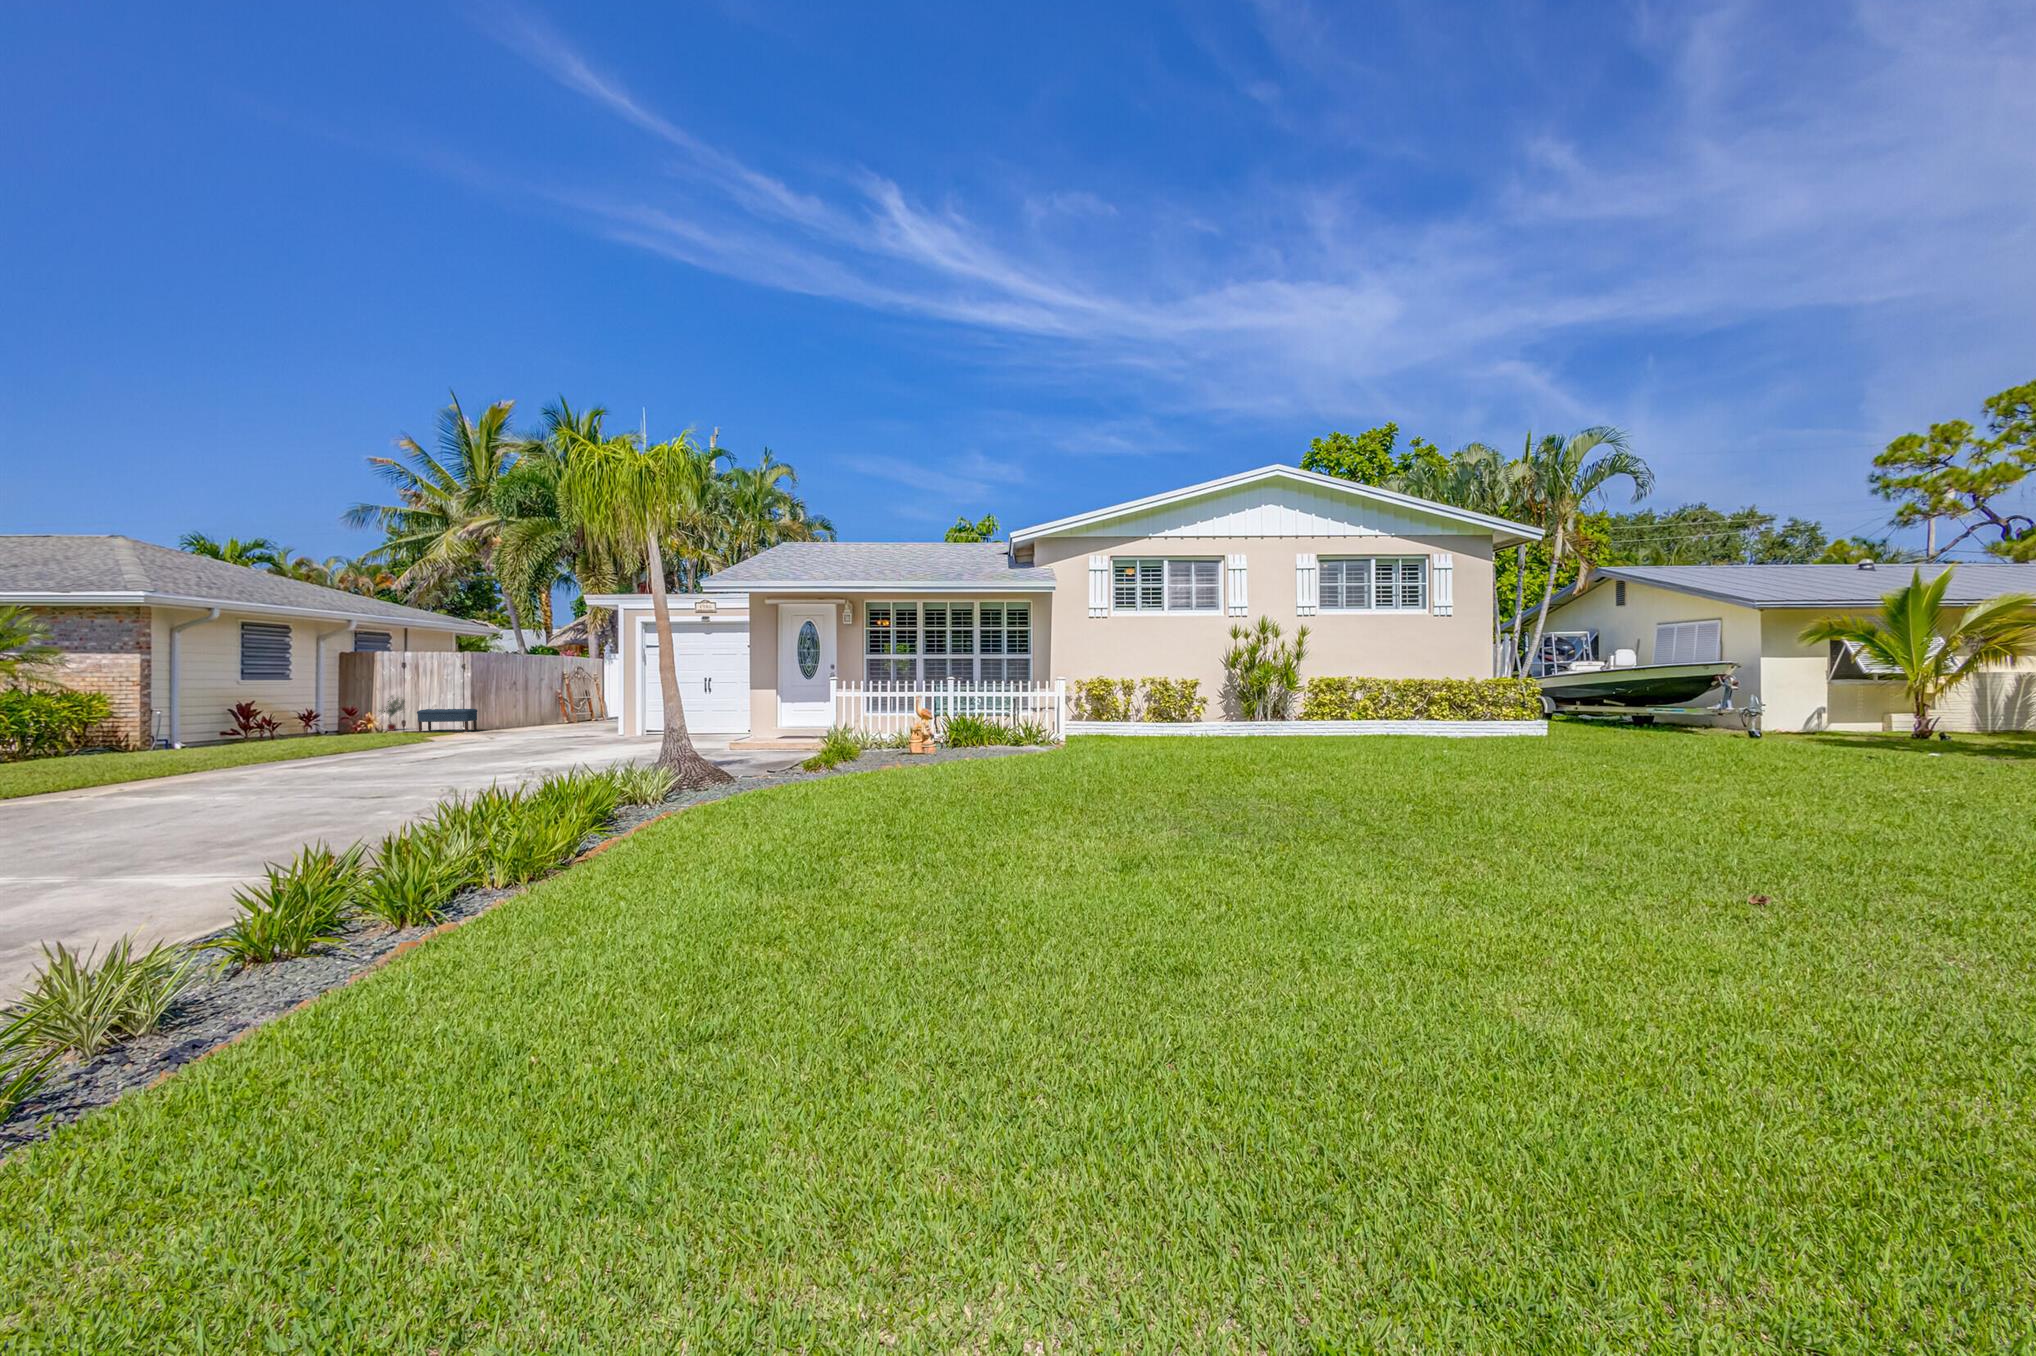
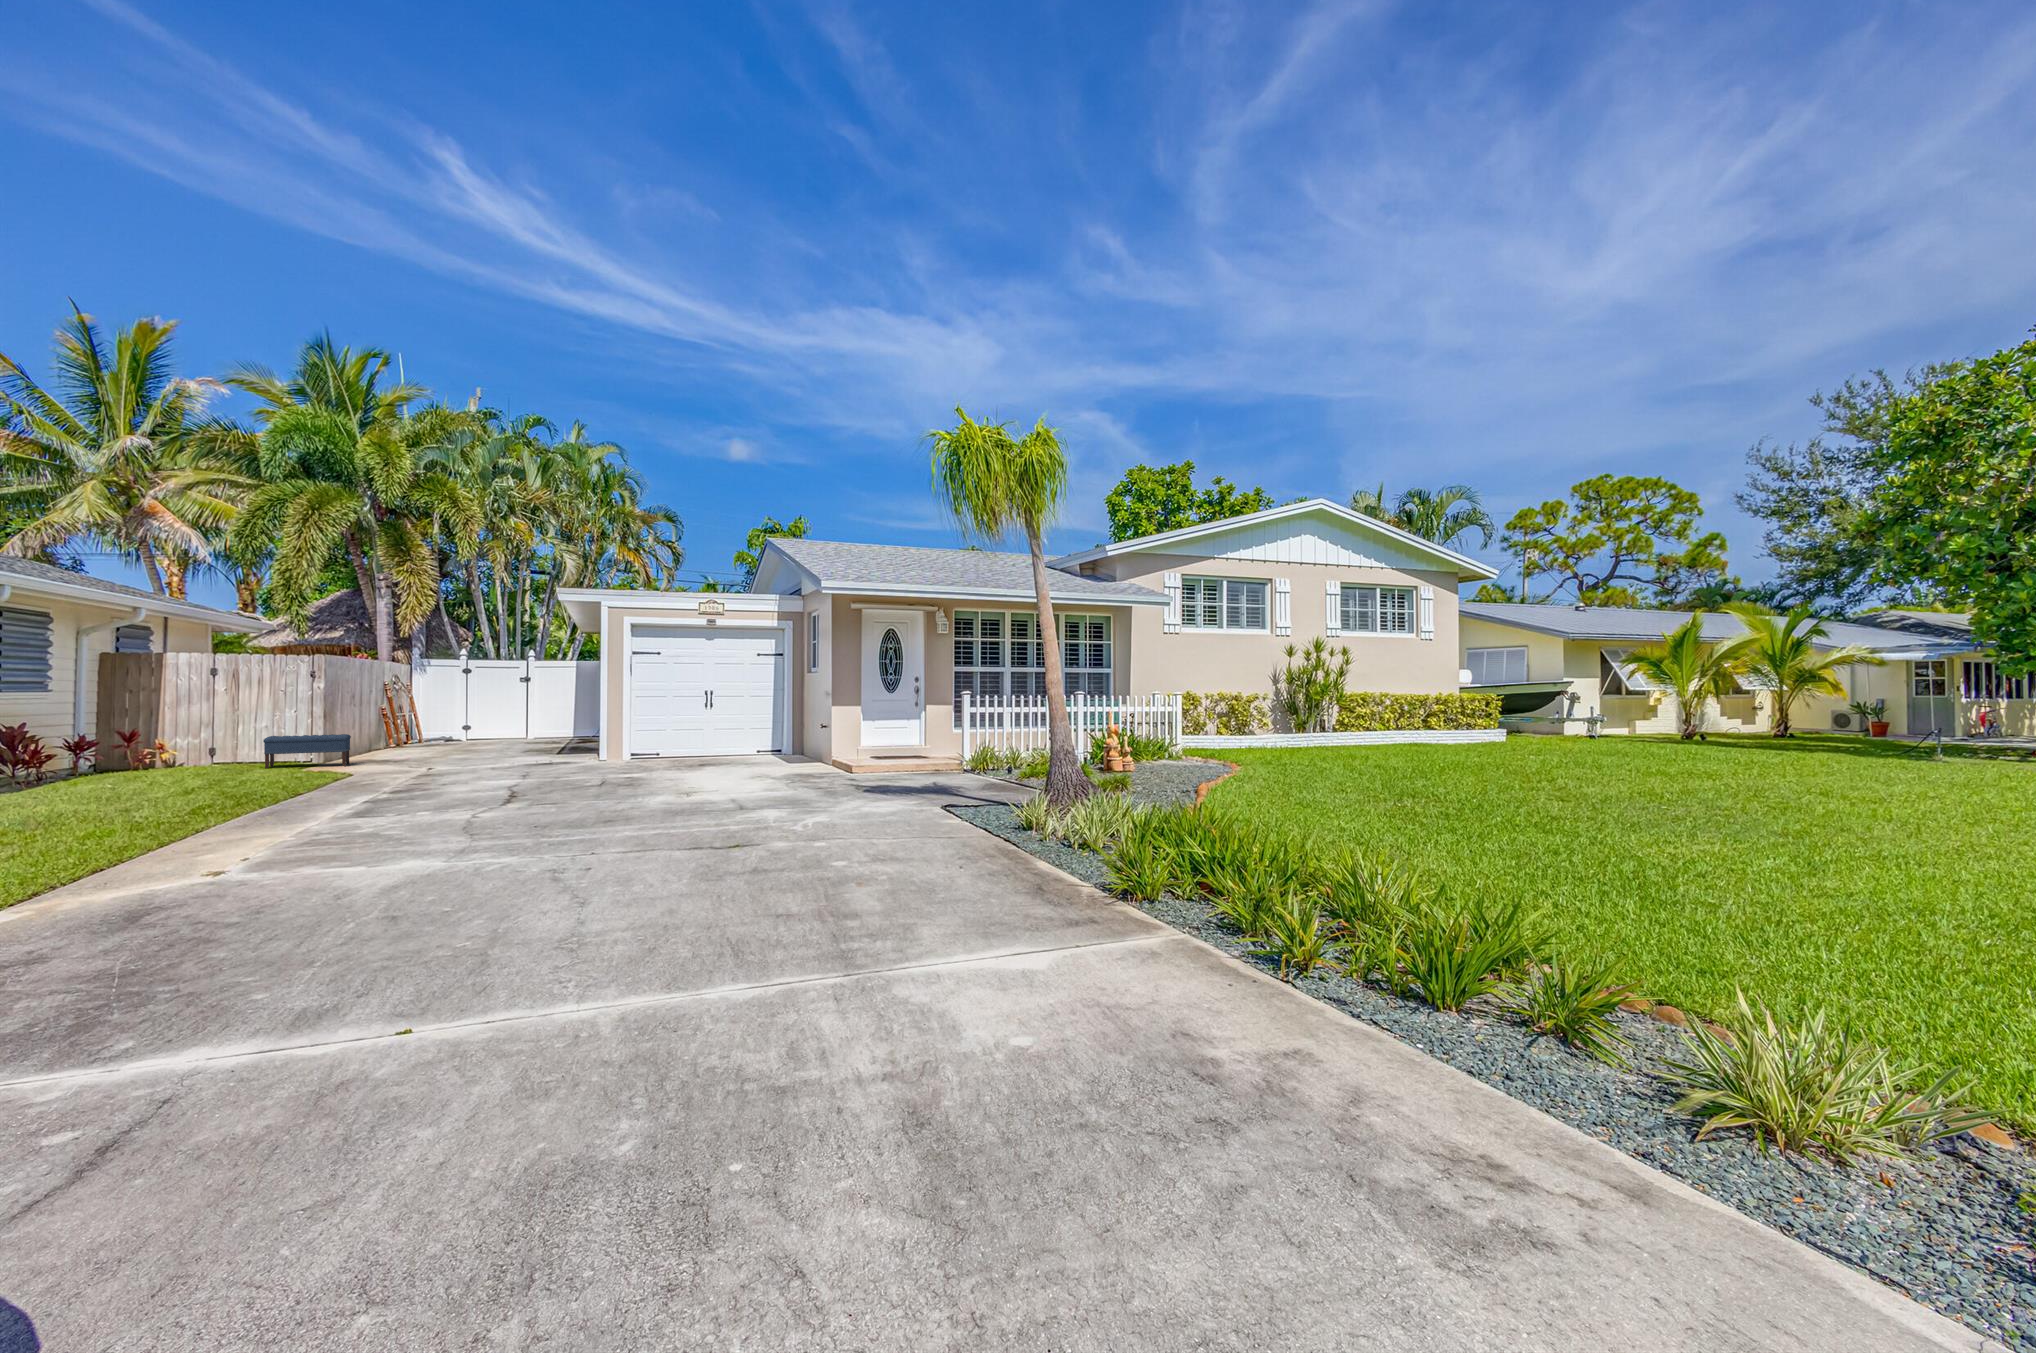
potted tree: present [379,696,404,731] -> none [180,716,232,769]

